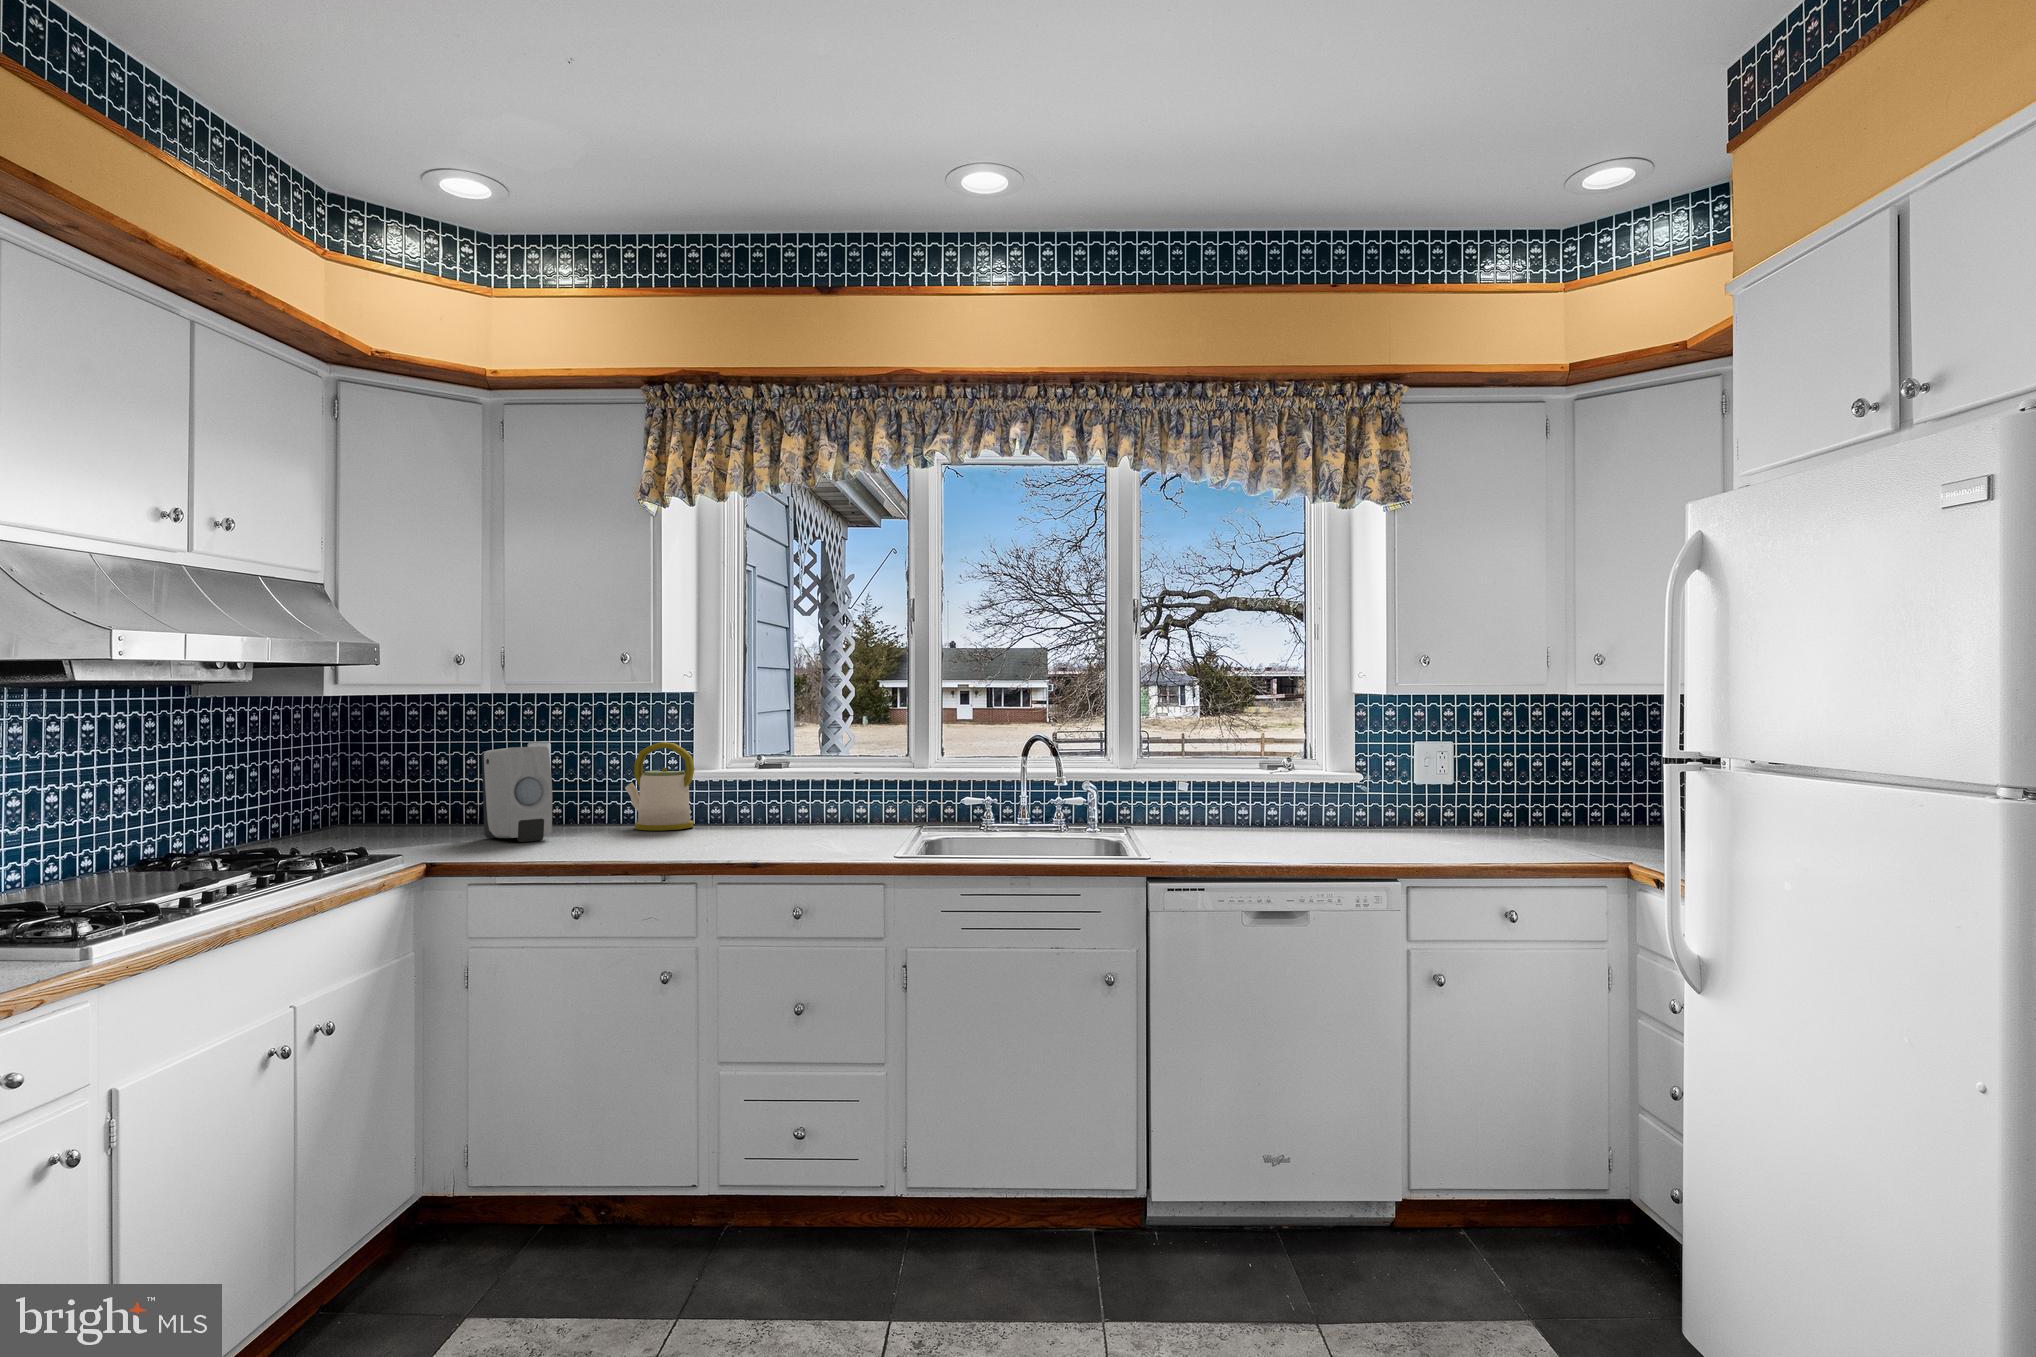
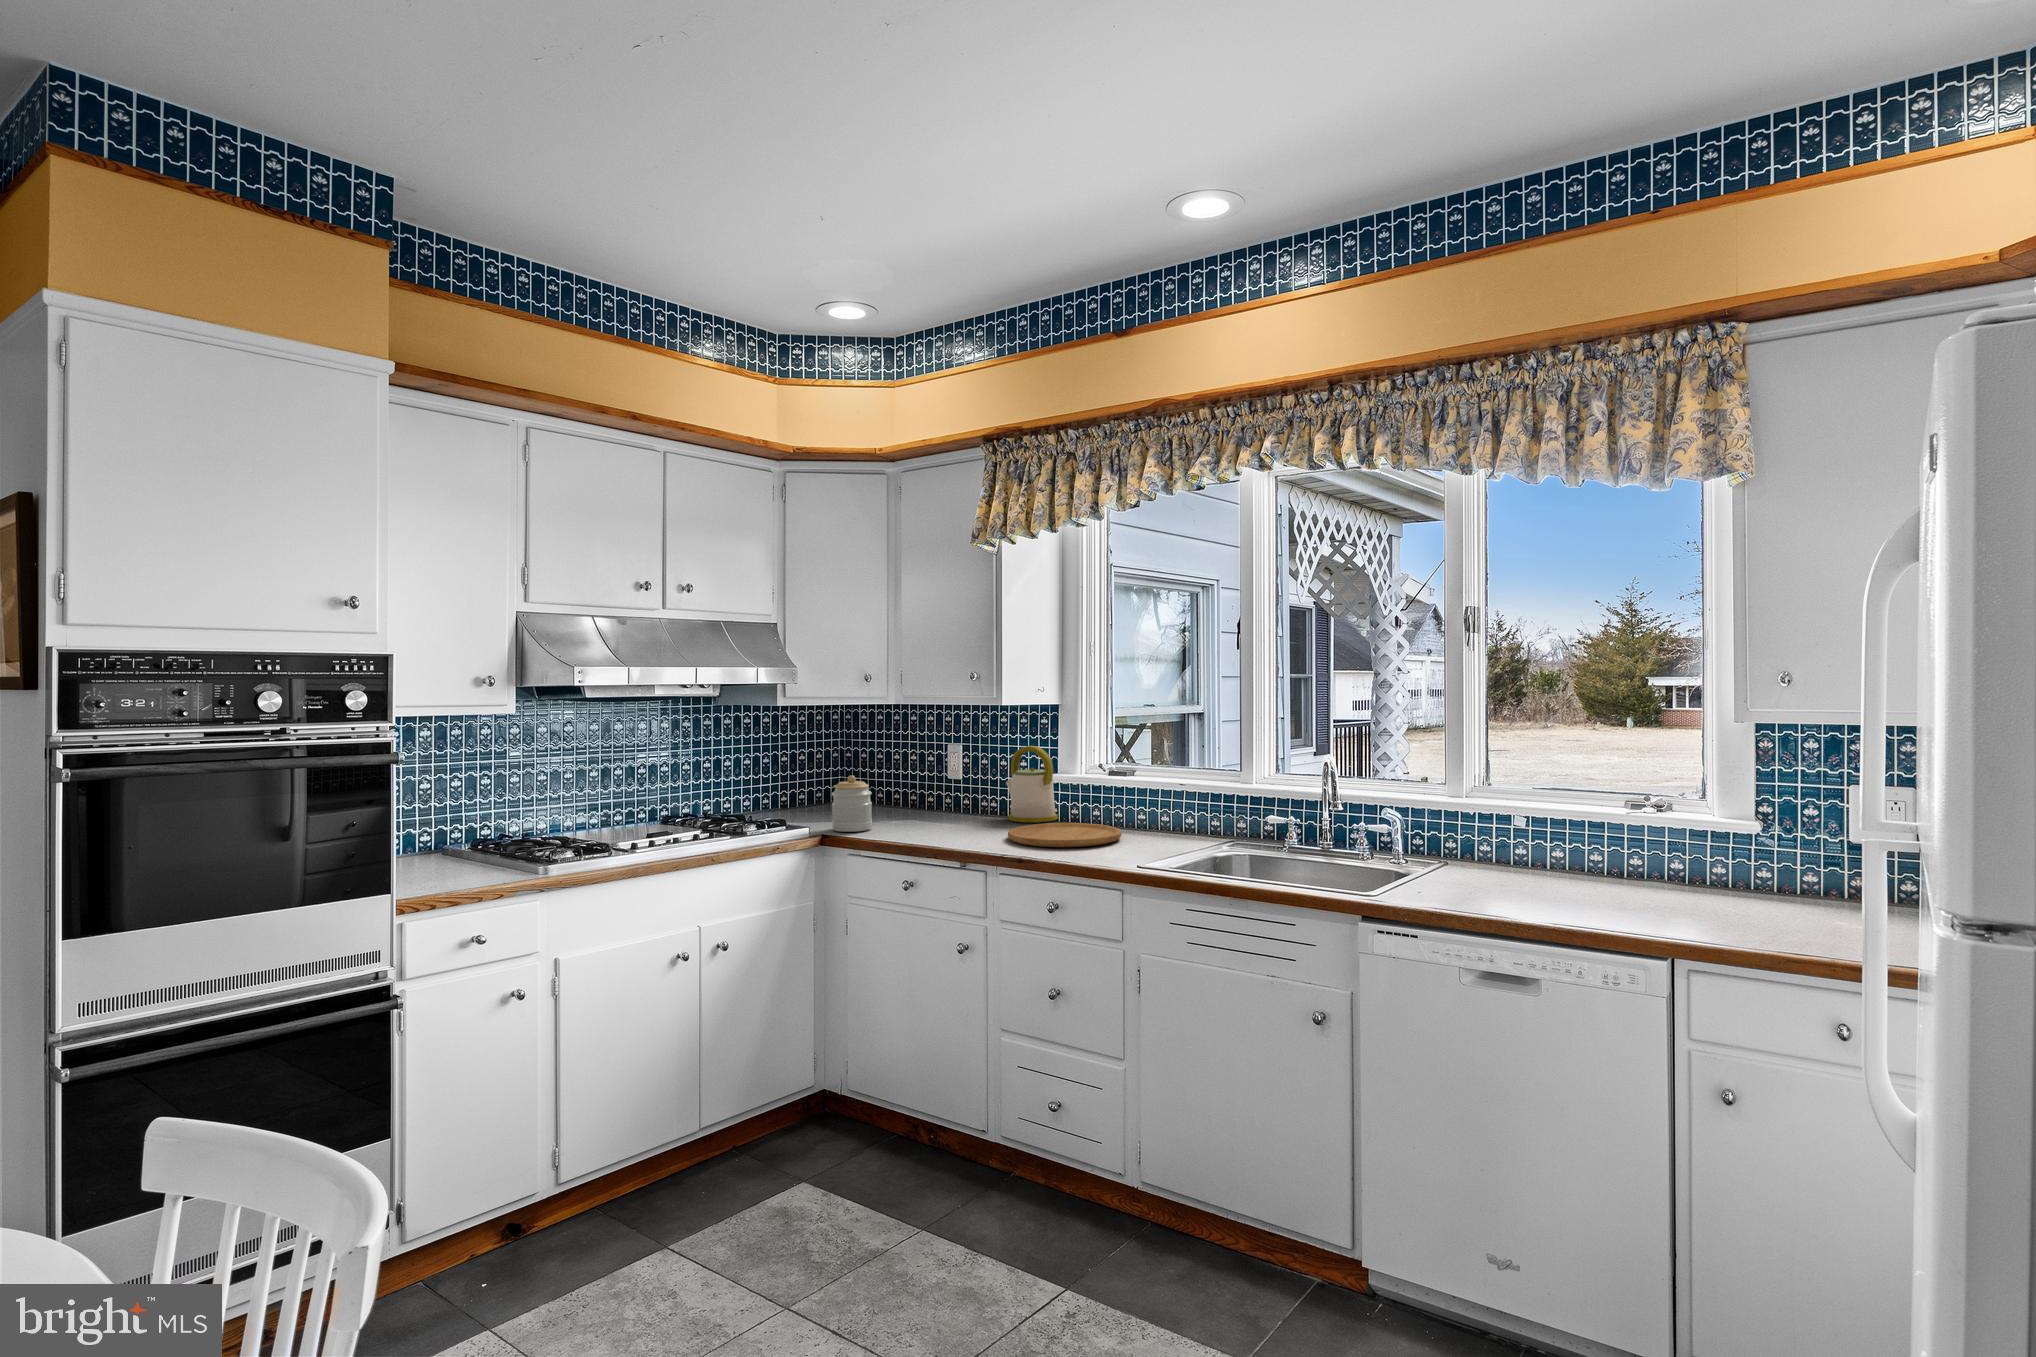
soap dispenser: present [482,746,552,842] -> none [891,749,929,825]
jar: none [434,780,492,853] -> present [832,775,872,832]
cutting board: none [686,824,818,847] -> present [1008,823,1121,847]

